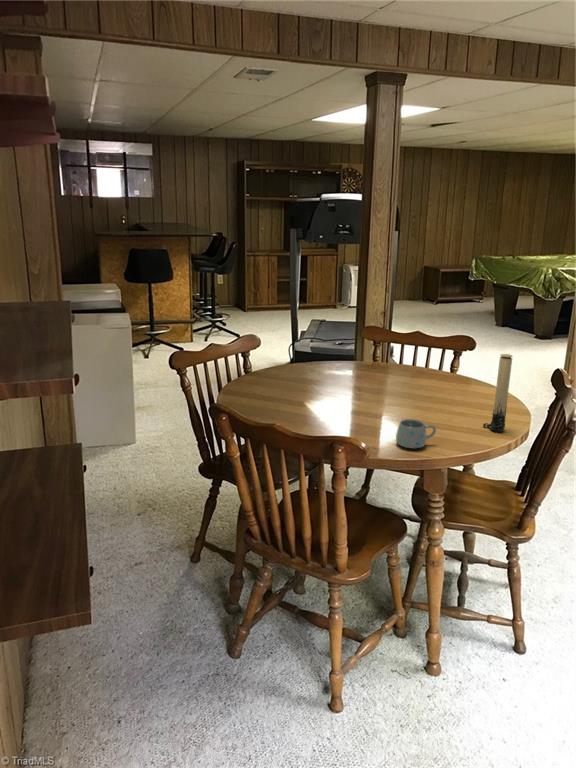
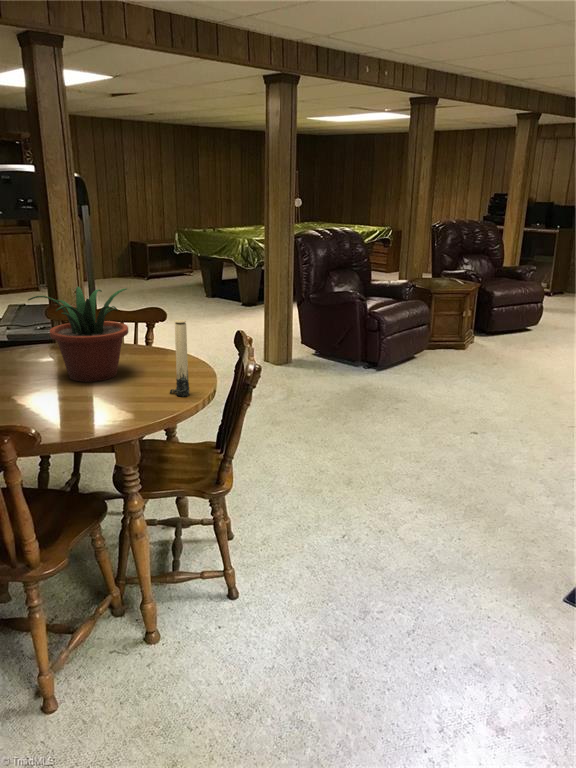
potted plant: none [358,312,449,404] -> present [28,287,128,382]
mug: present [396,419,436,448] -> none [77,396,119,425]

